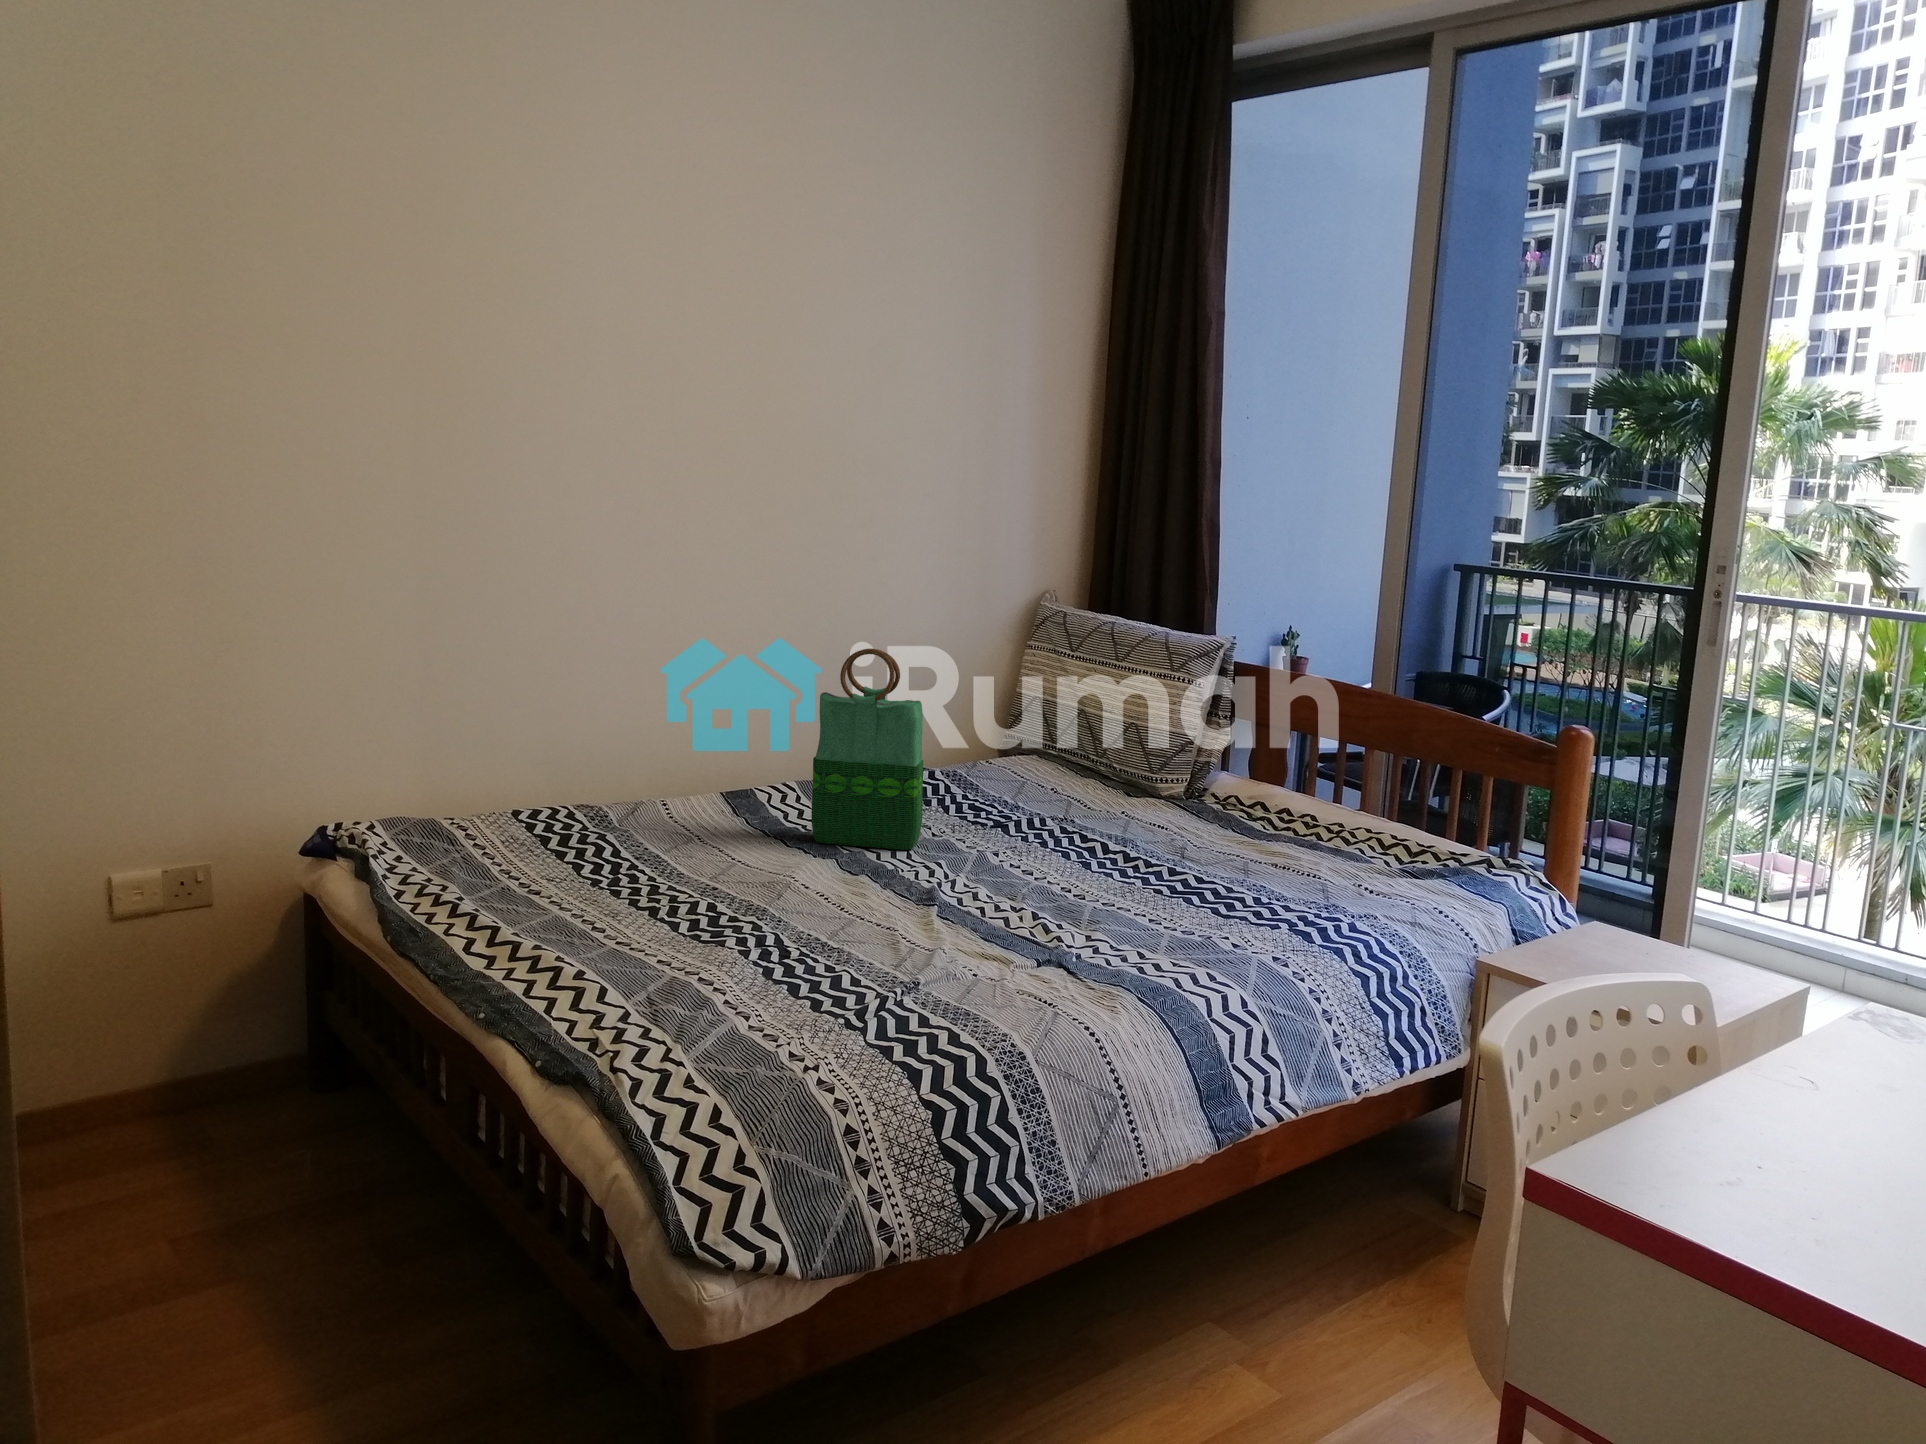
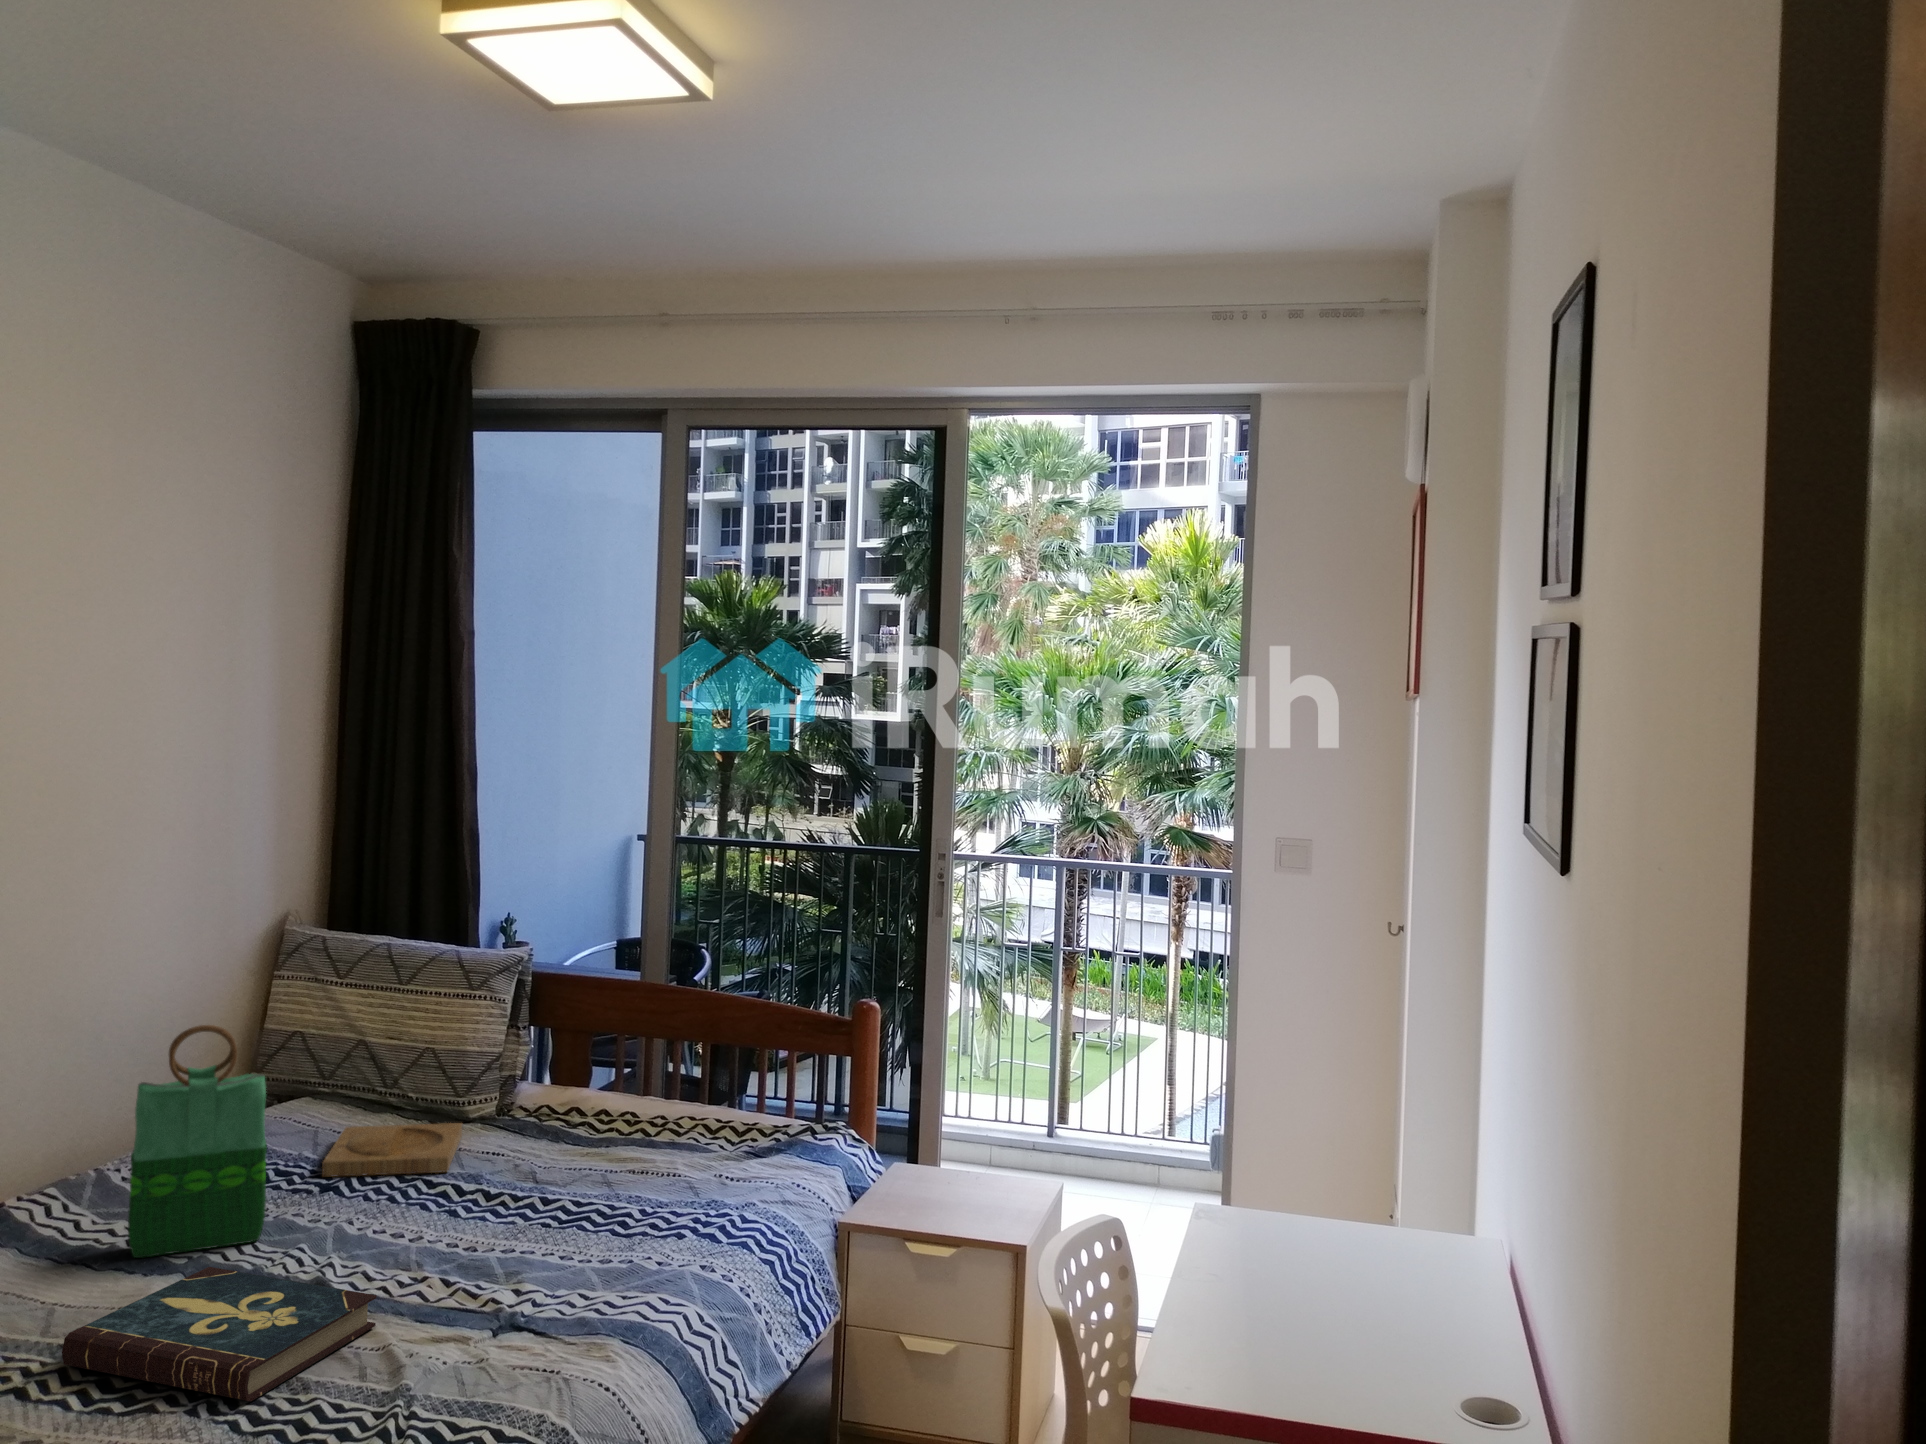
tray: none [1003,782,1146,833] -> present [322,1123,462,1177]
book: none [699,853,937,957] -> present [62,1267,377,1402]

